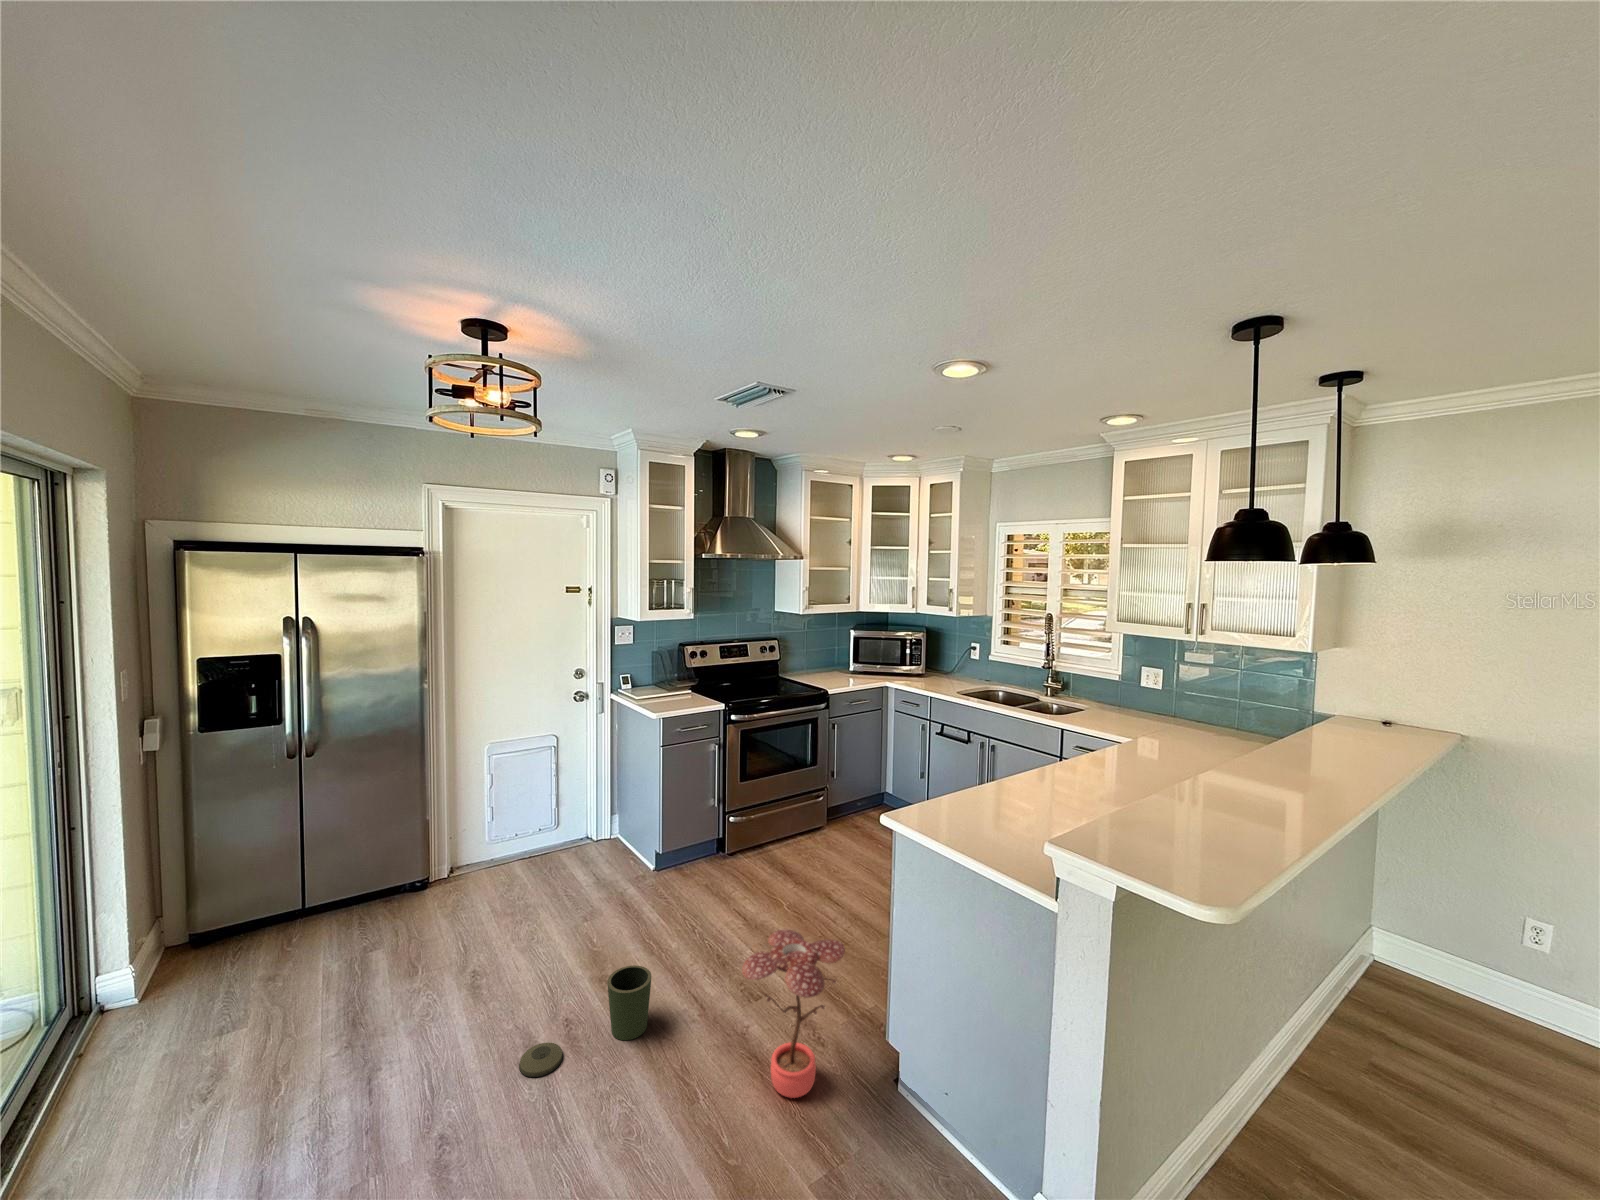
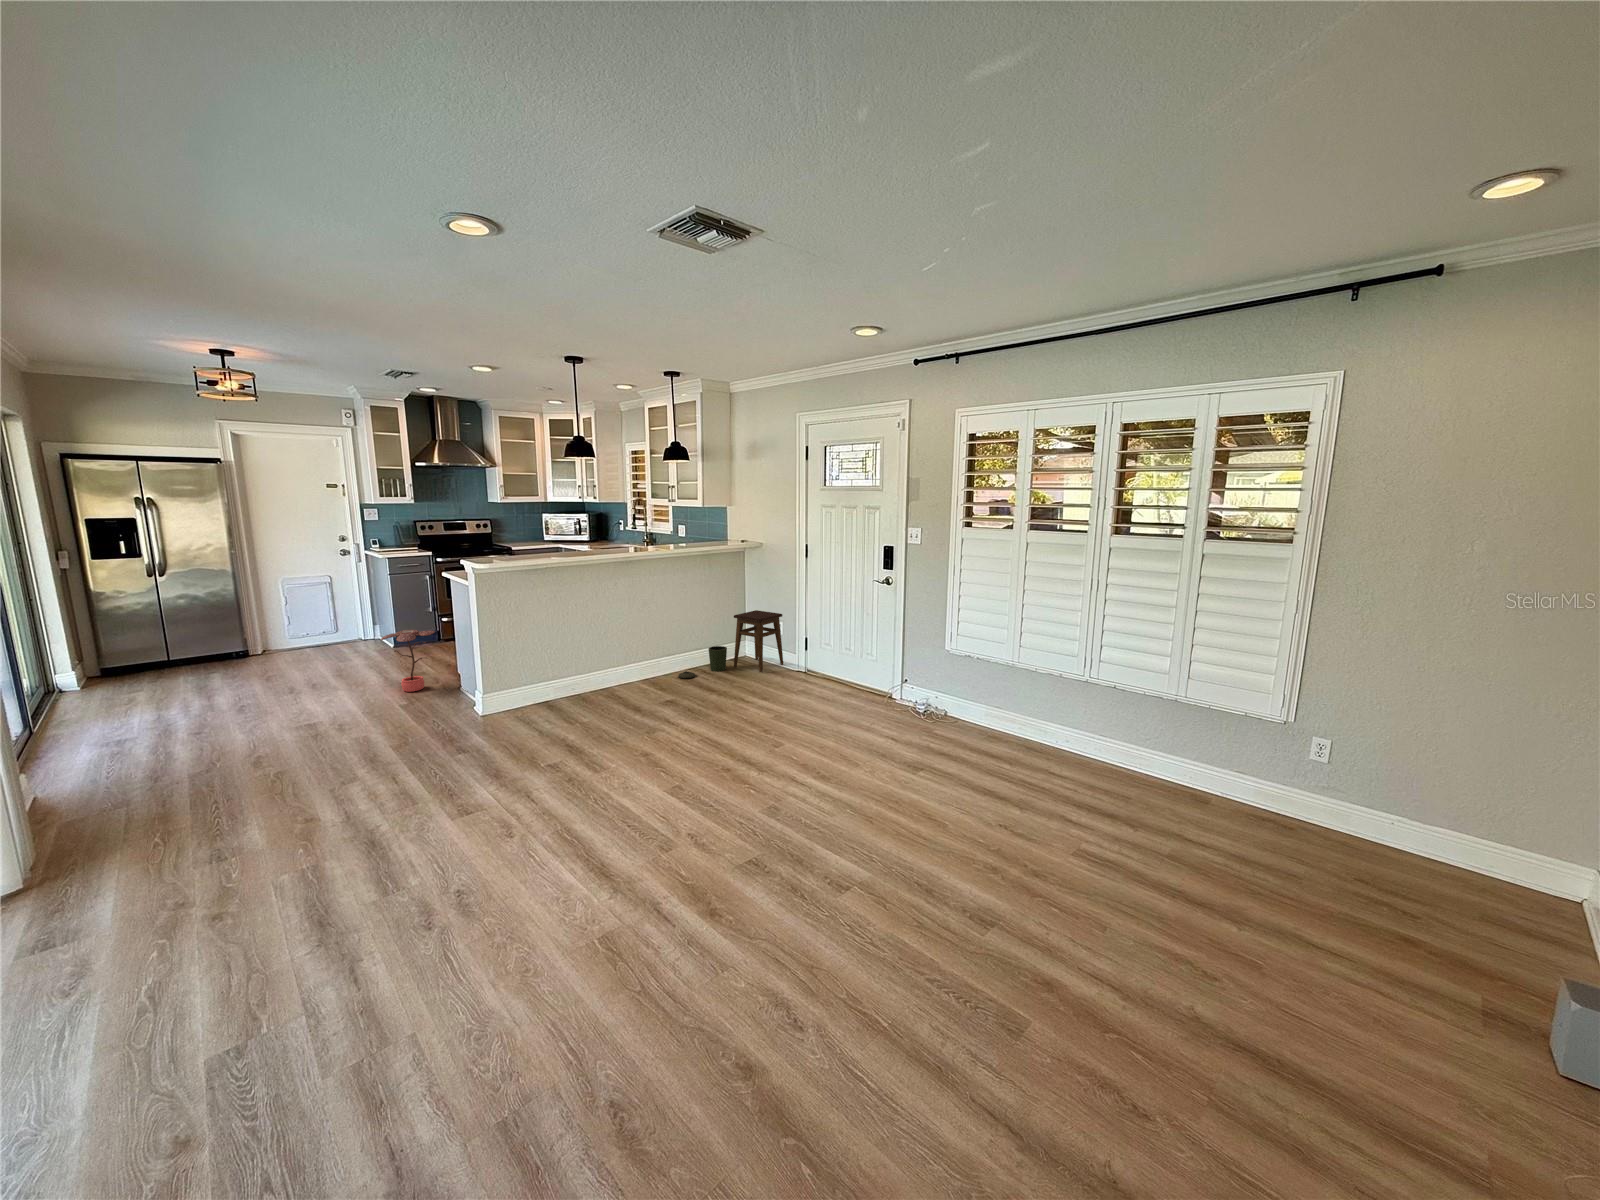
stool: none [1434,886,1568,1072] -> present [734,610,783,672]
trash can: present [519,965,651,1077] -> present [678,646,727,678]

